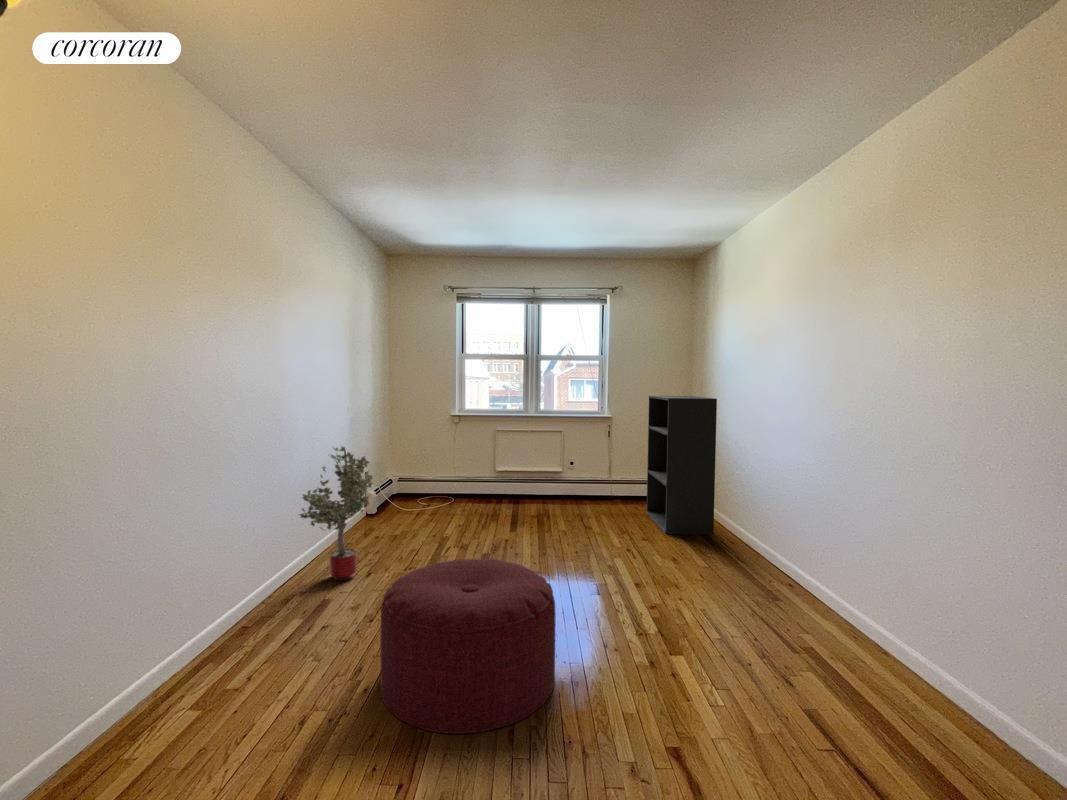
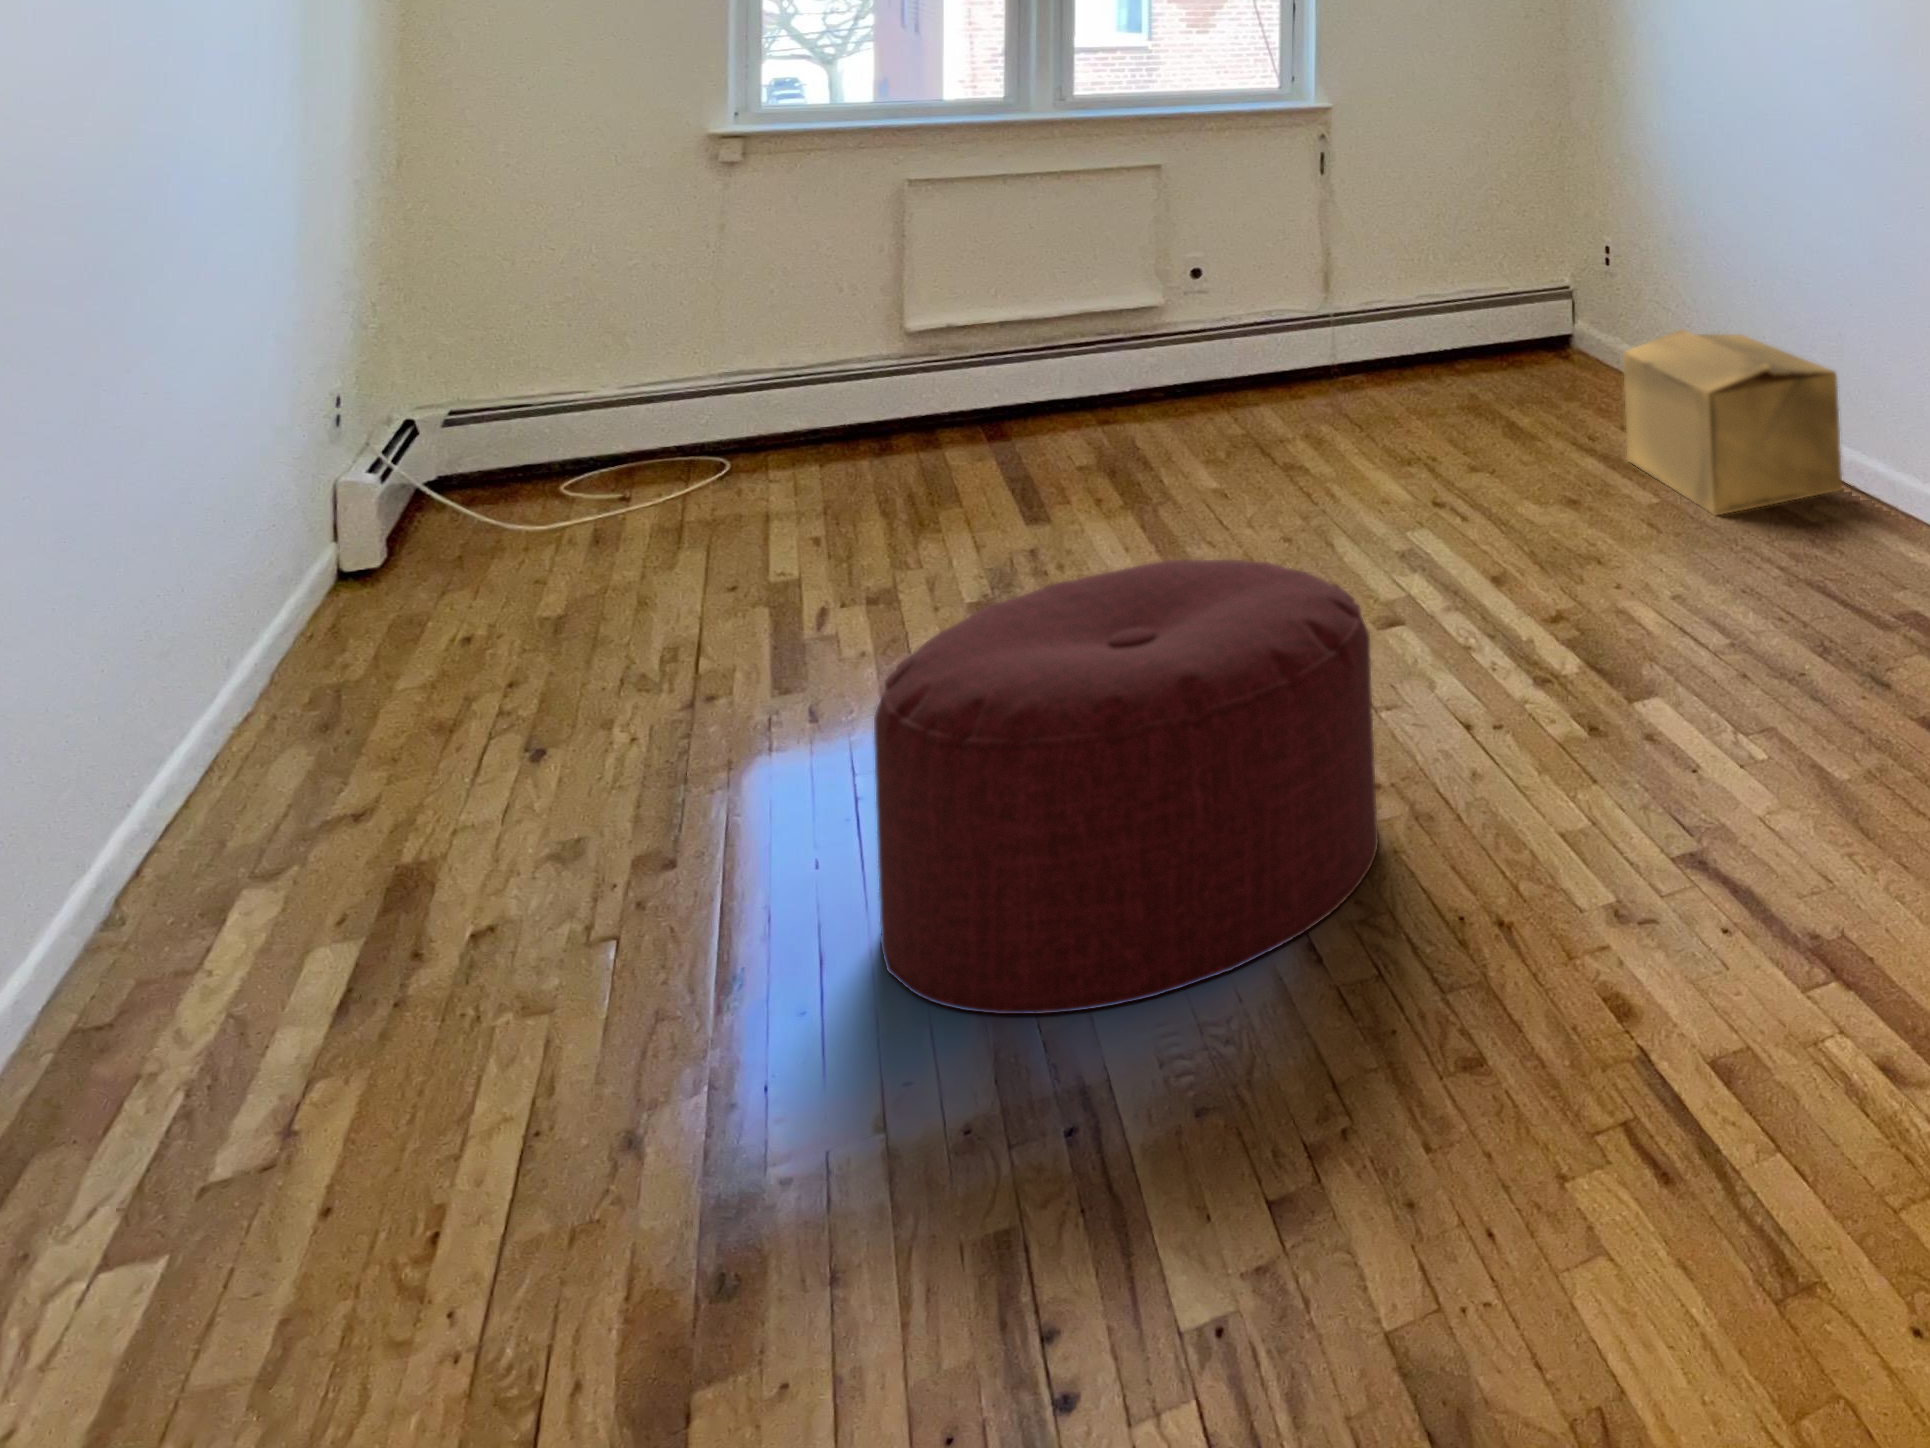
bookshelf: present [646,396,717,535] -> none [1446,56,1654,448]
potted tree: present [300,447,374,580] -> none [349,326,631,788]
cardboard box: none [700,502,788,579] -> present [1623,330,1842,515]

